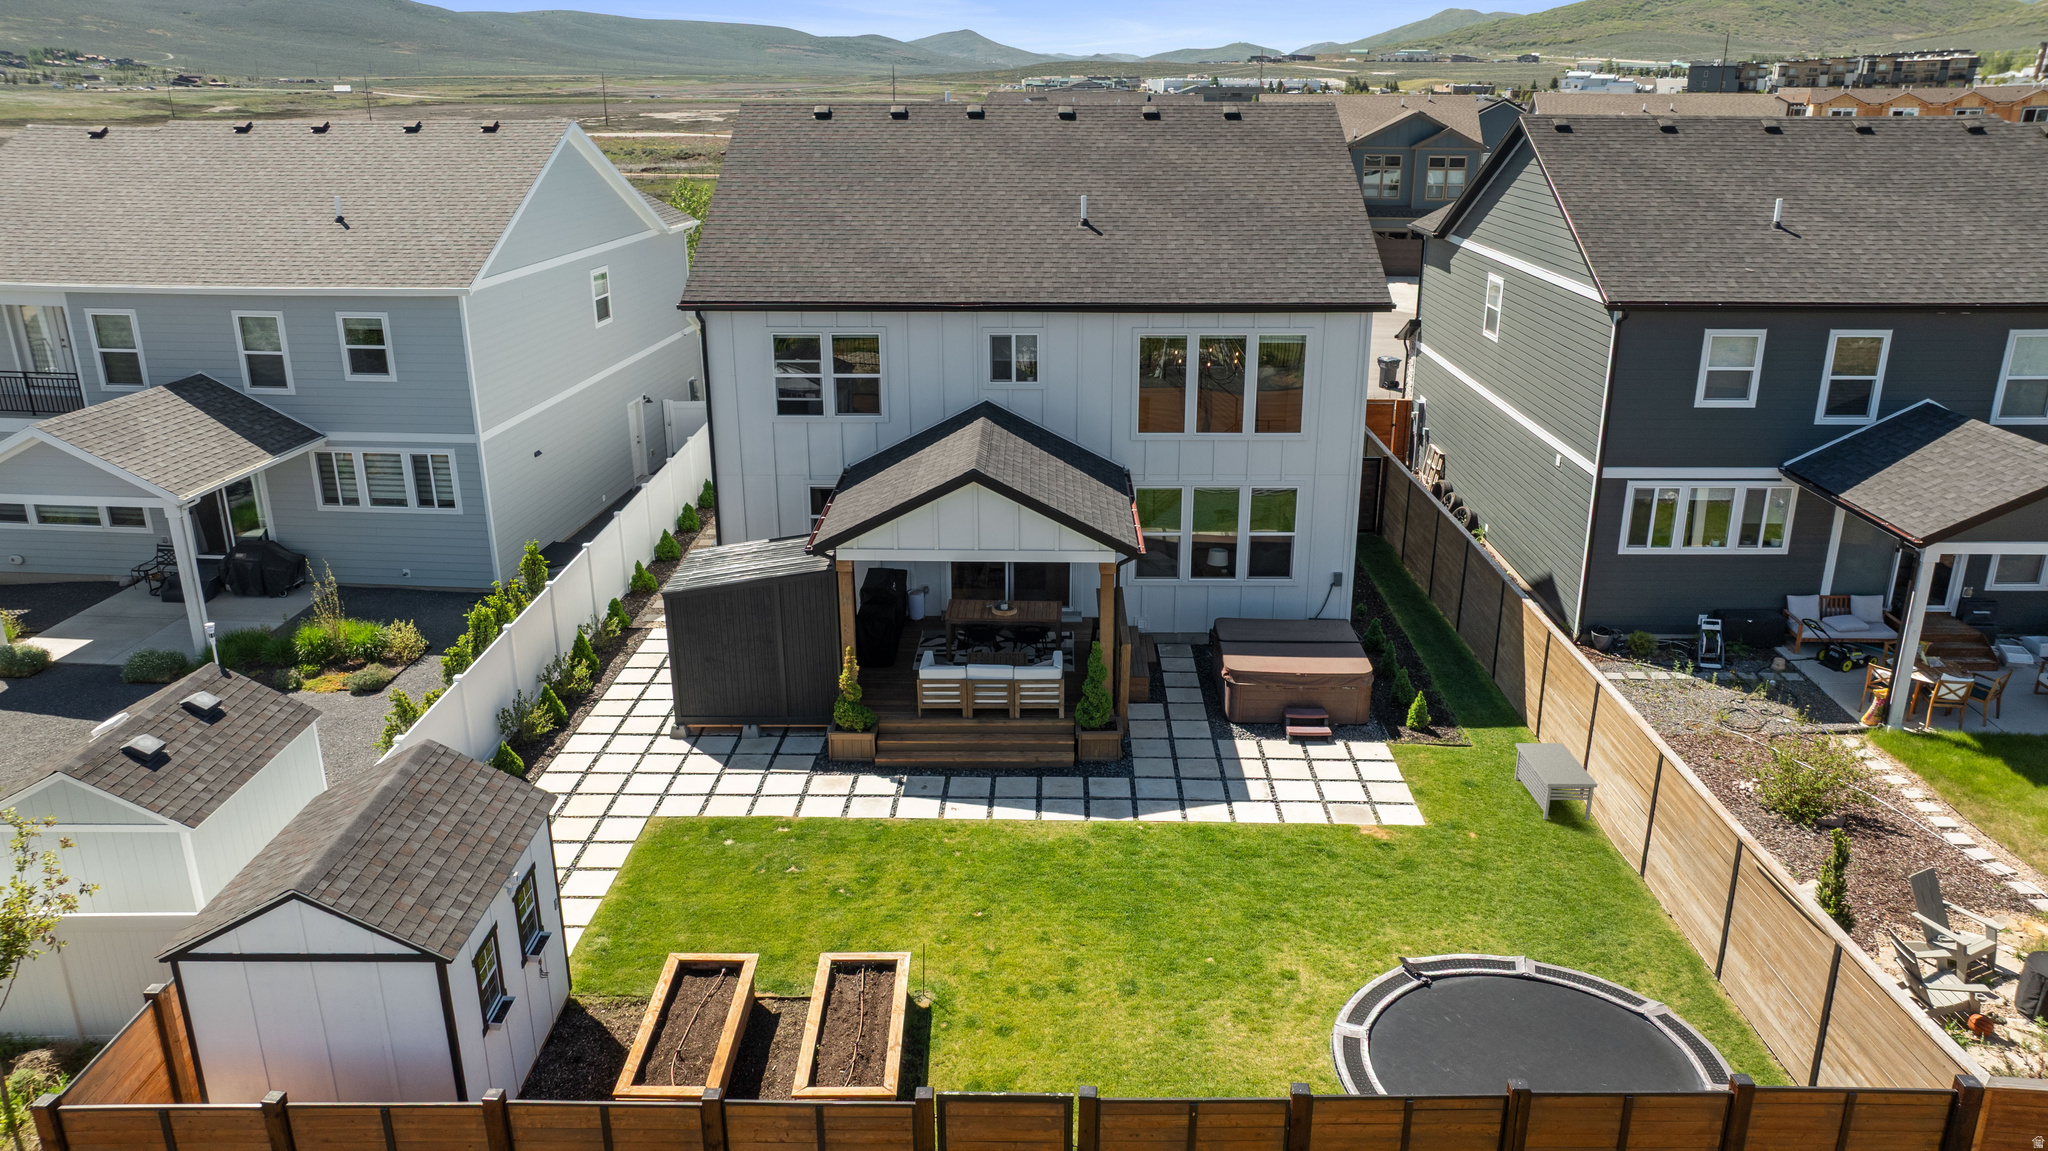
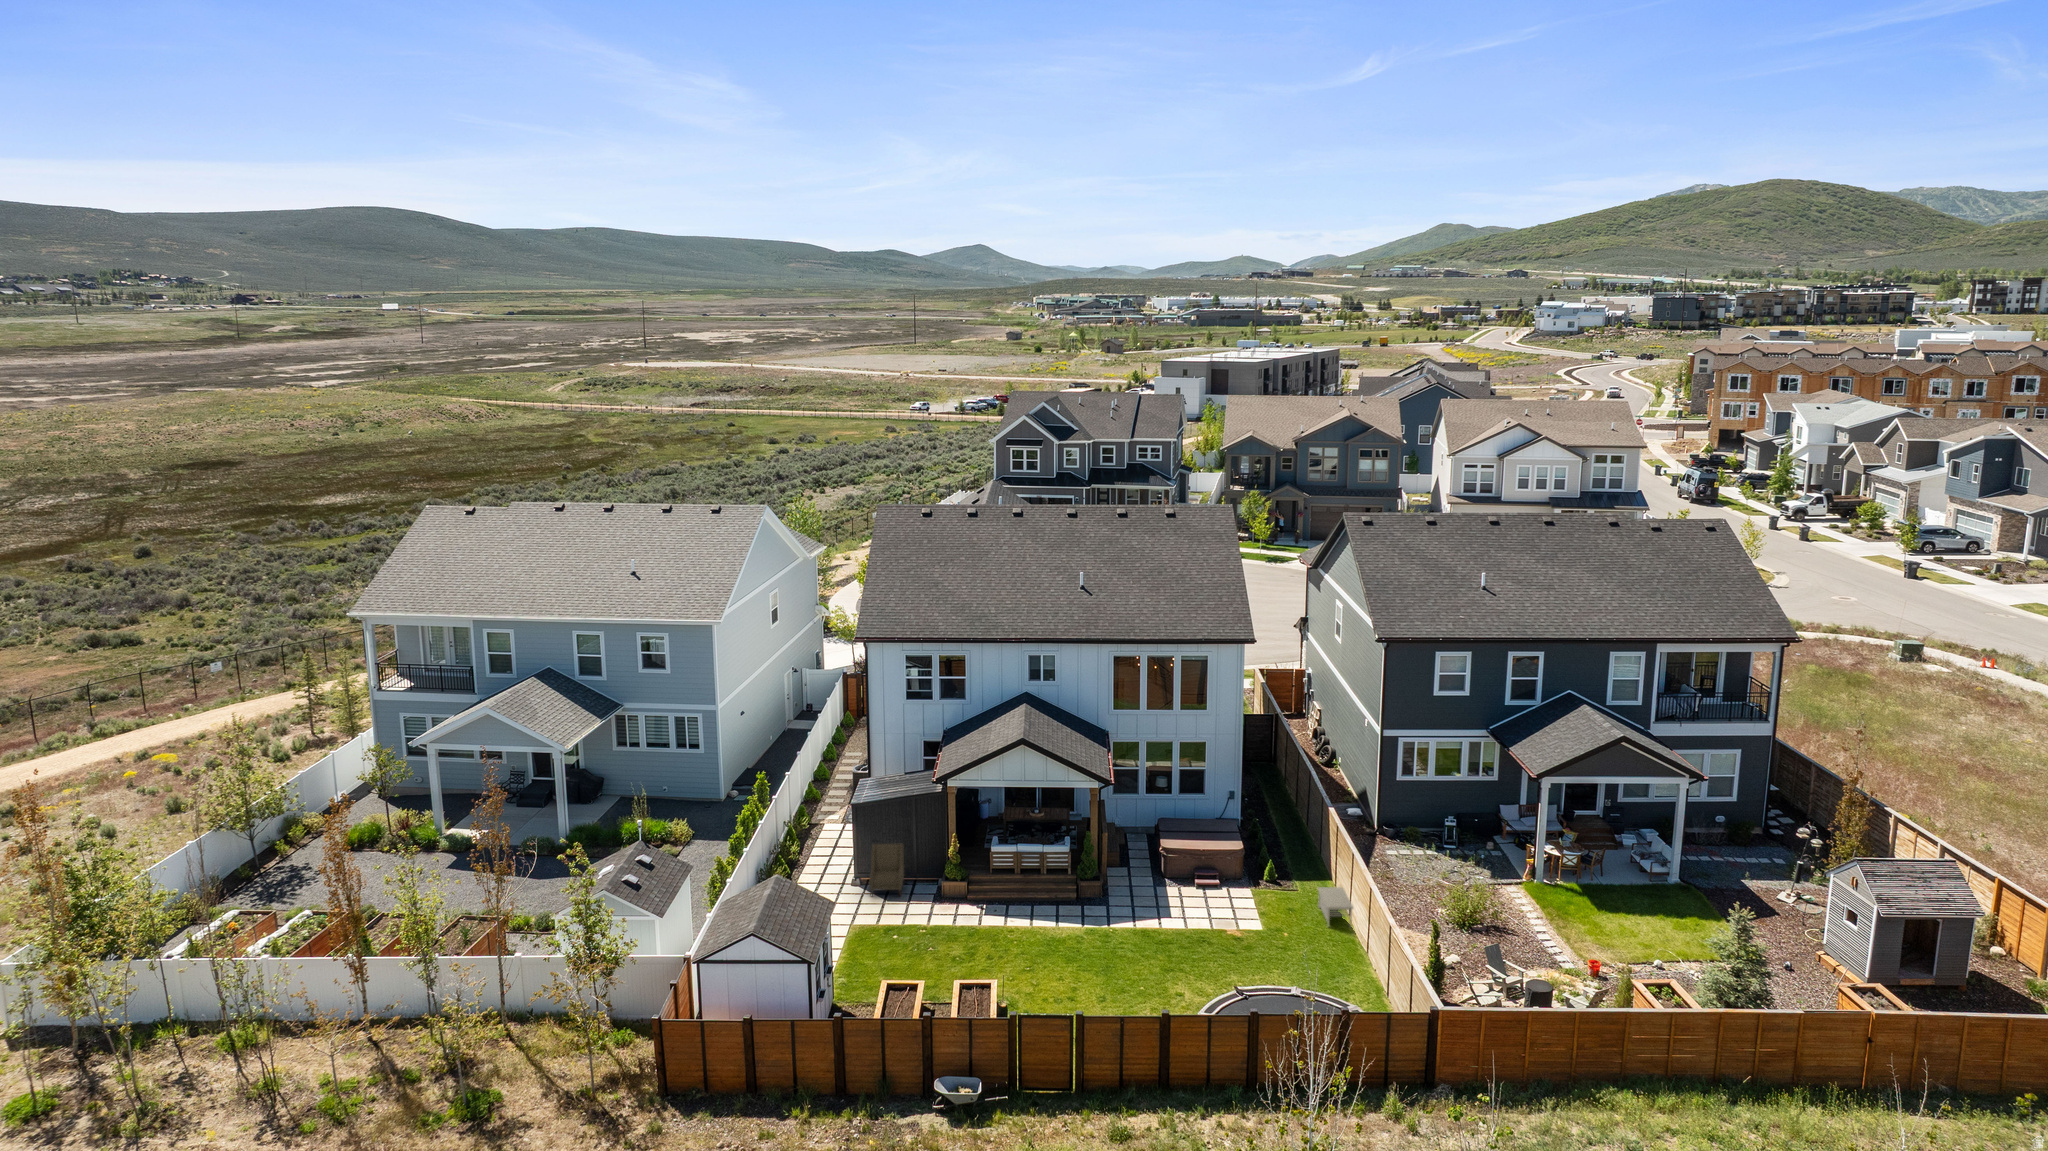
chair: none [699,664,766,759] -> present [869,843,904,896]

